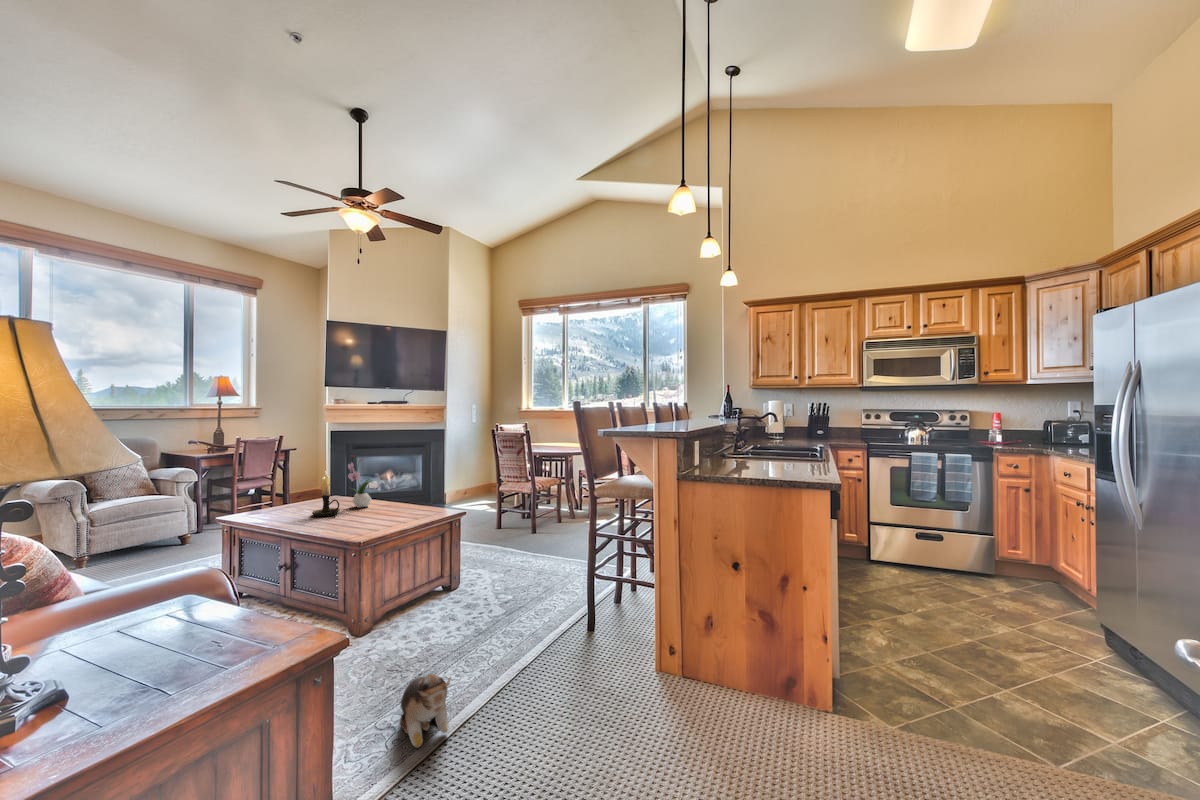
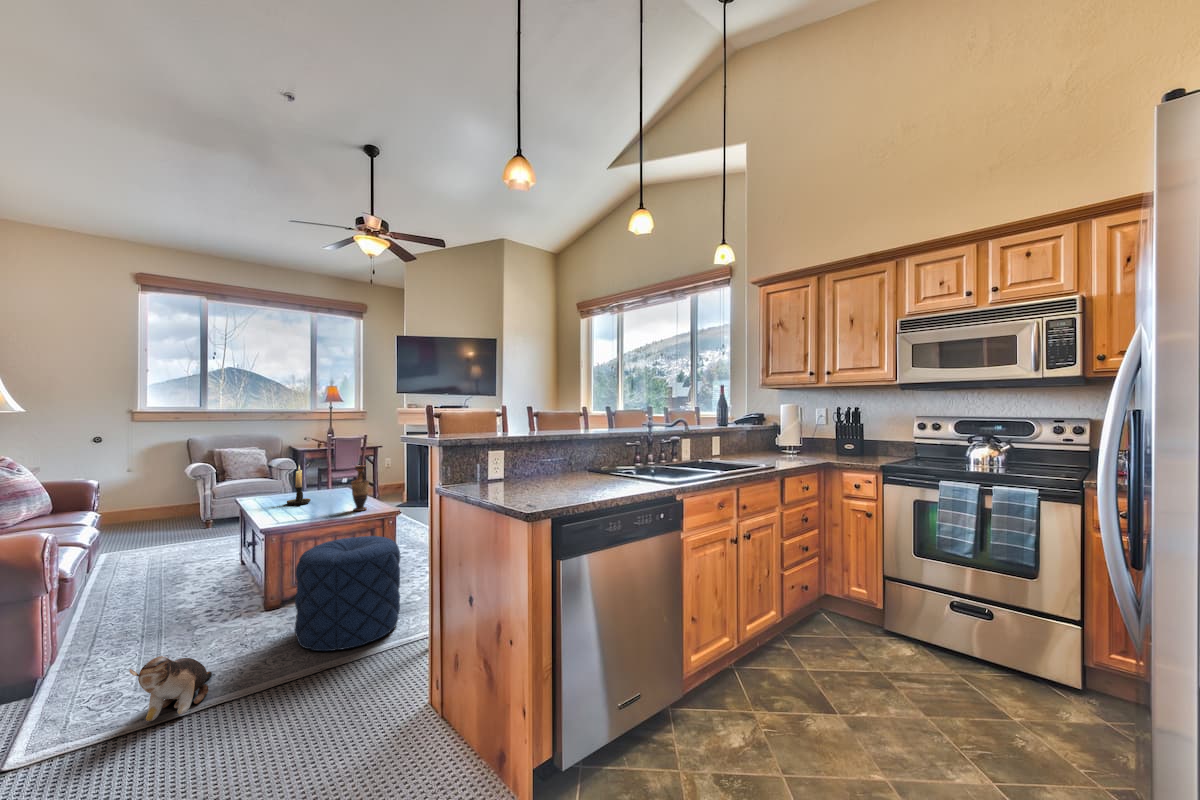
flower arrangement: present [348,456,371,508] -> none [327,453,348,500]
vase: none [412,466,430,515] -> present [351,465,369,511]
pouf: none [437,535,535,654] -> present [295,536,401,651]

